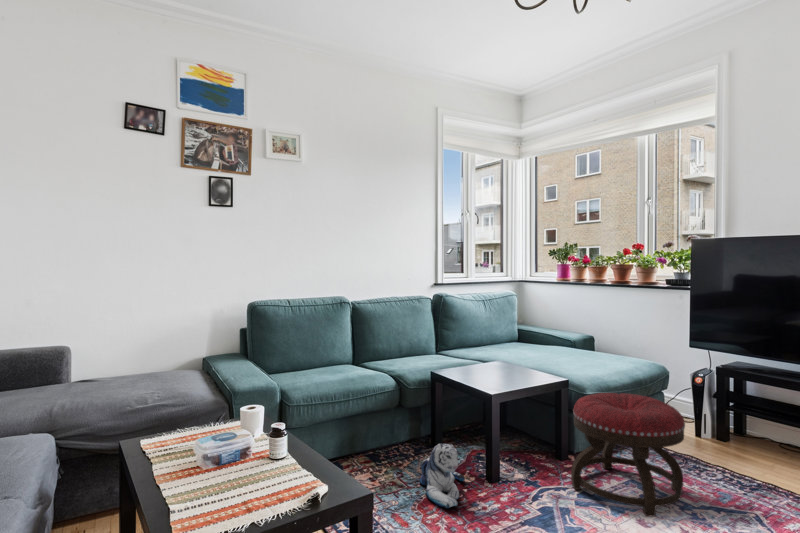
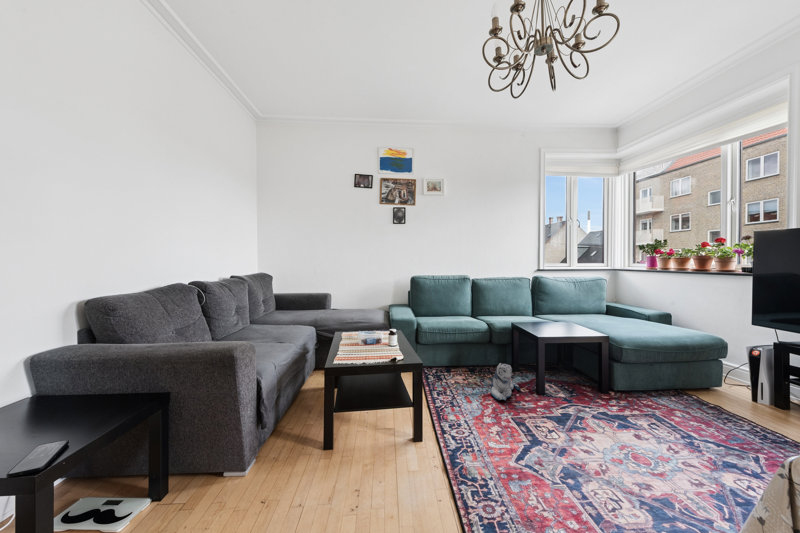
ottoman: present [571,393,685,516] -> none [598,347,697,436]

